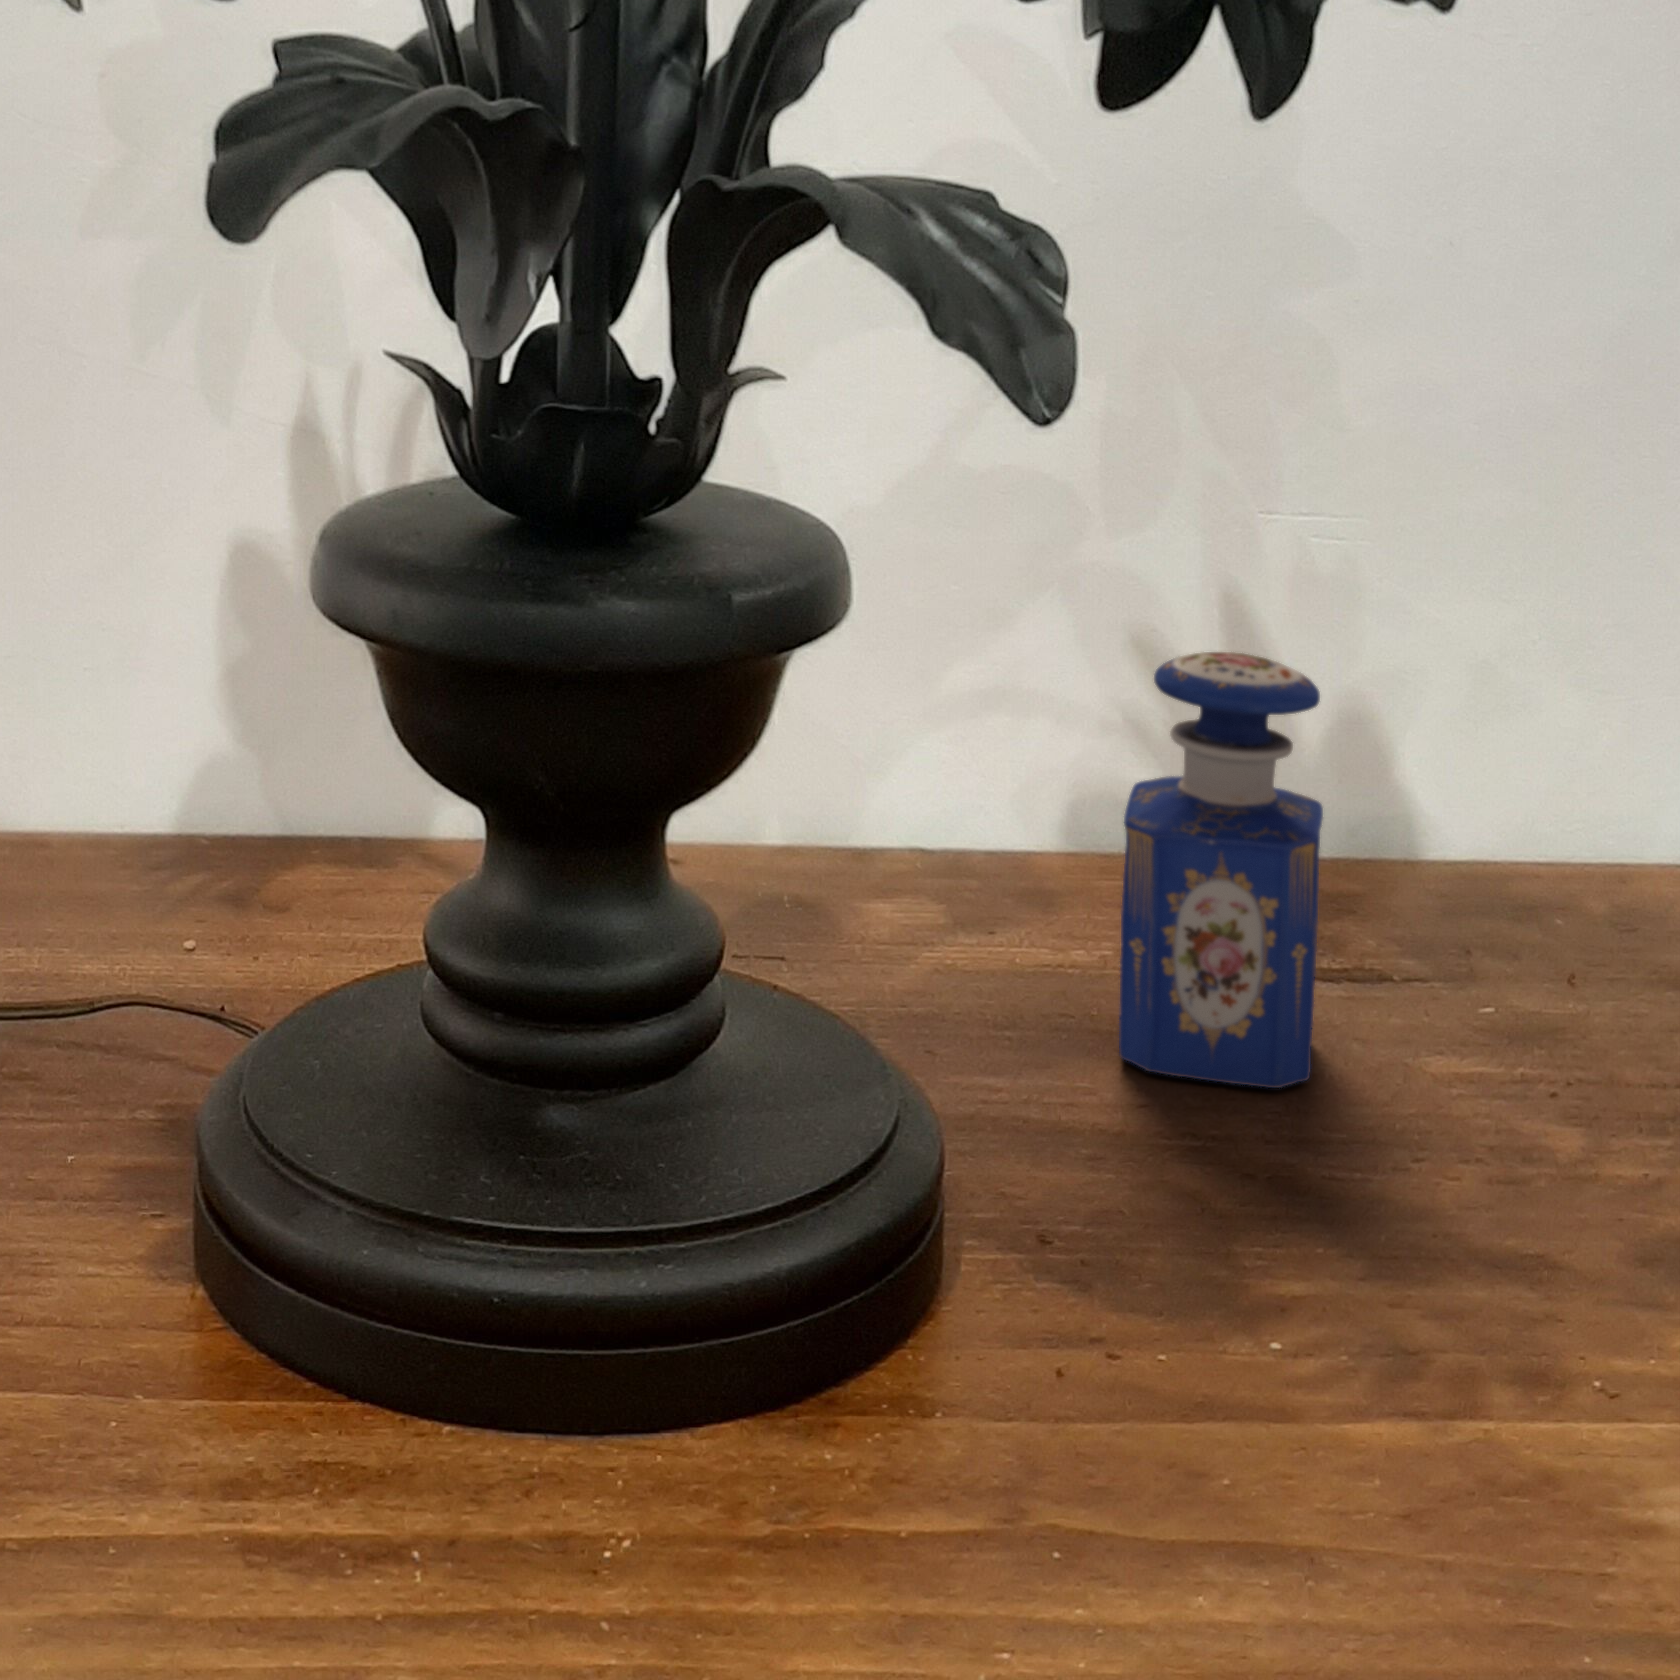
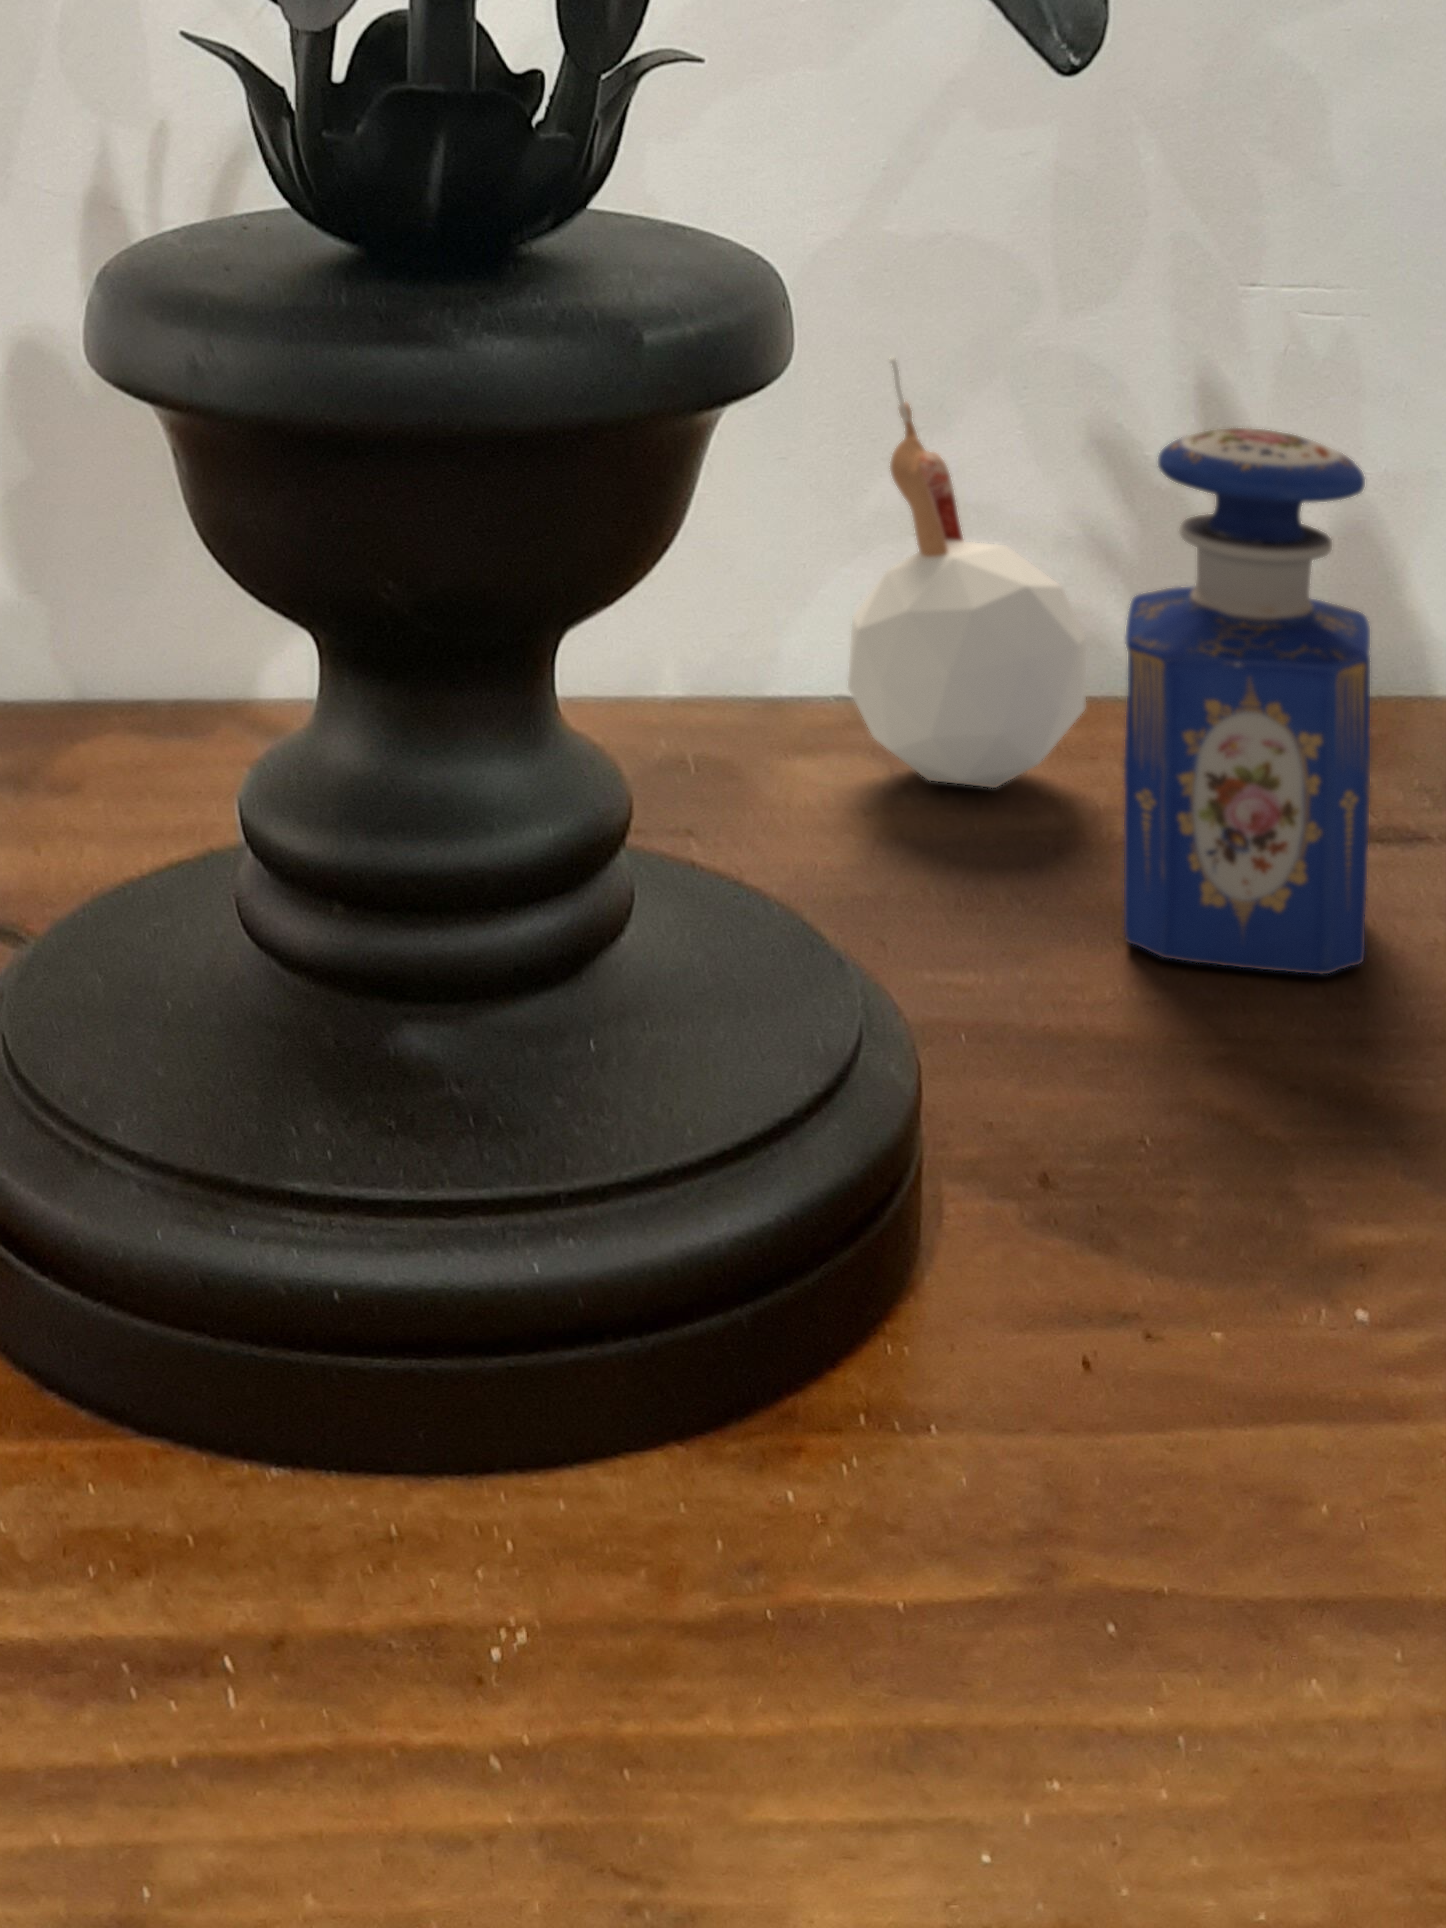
candle: none [907,578,1104,931] -> present [848,358,1086,788]

